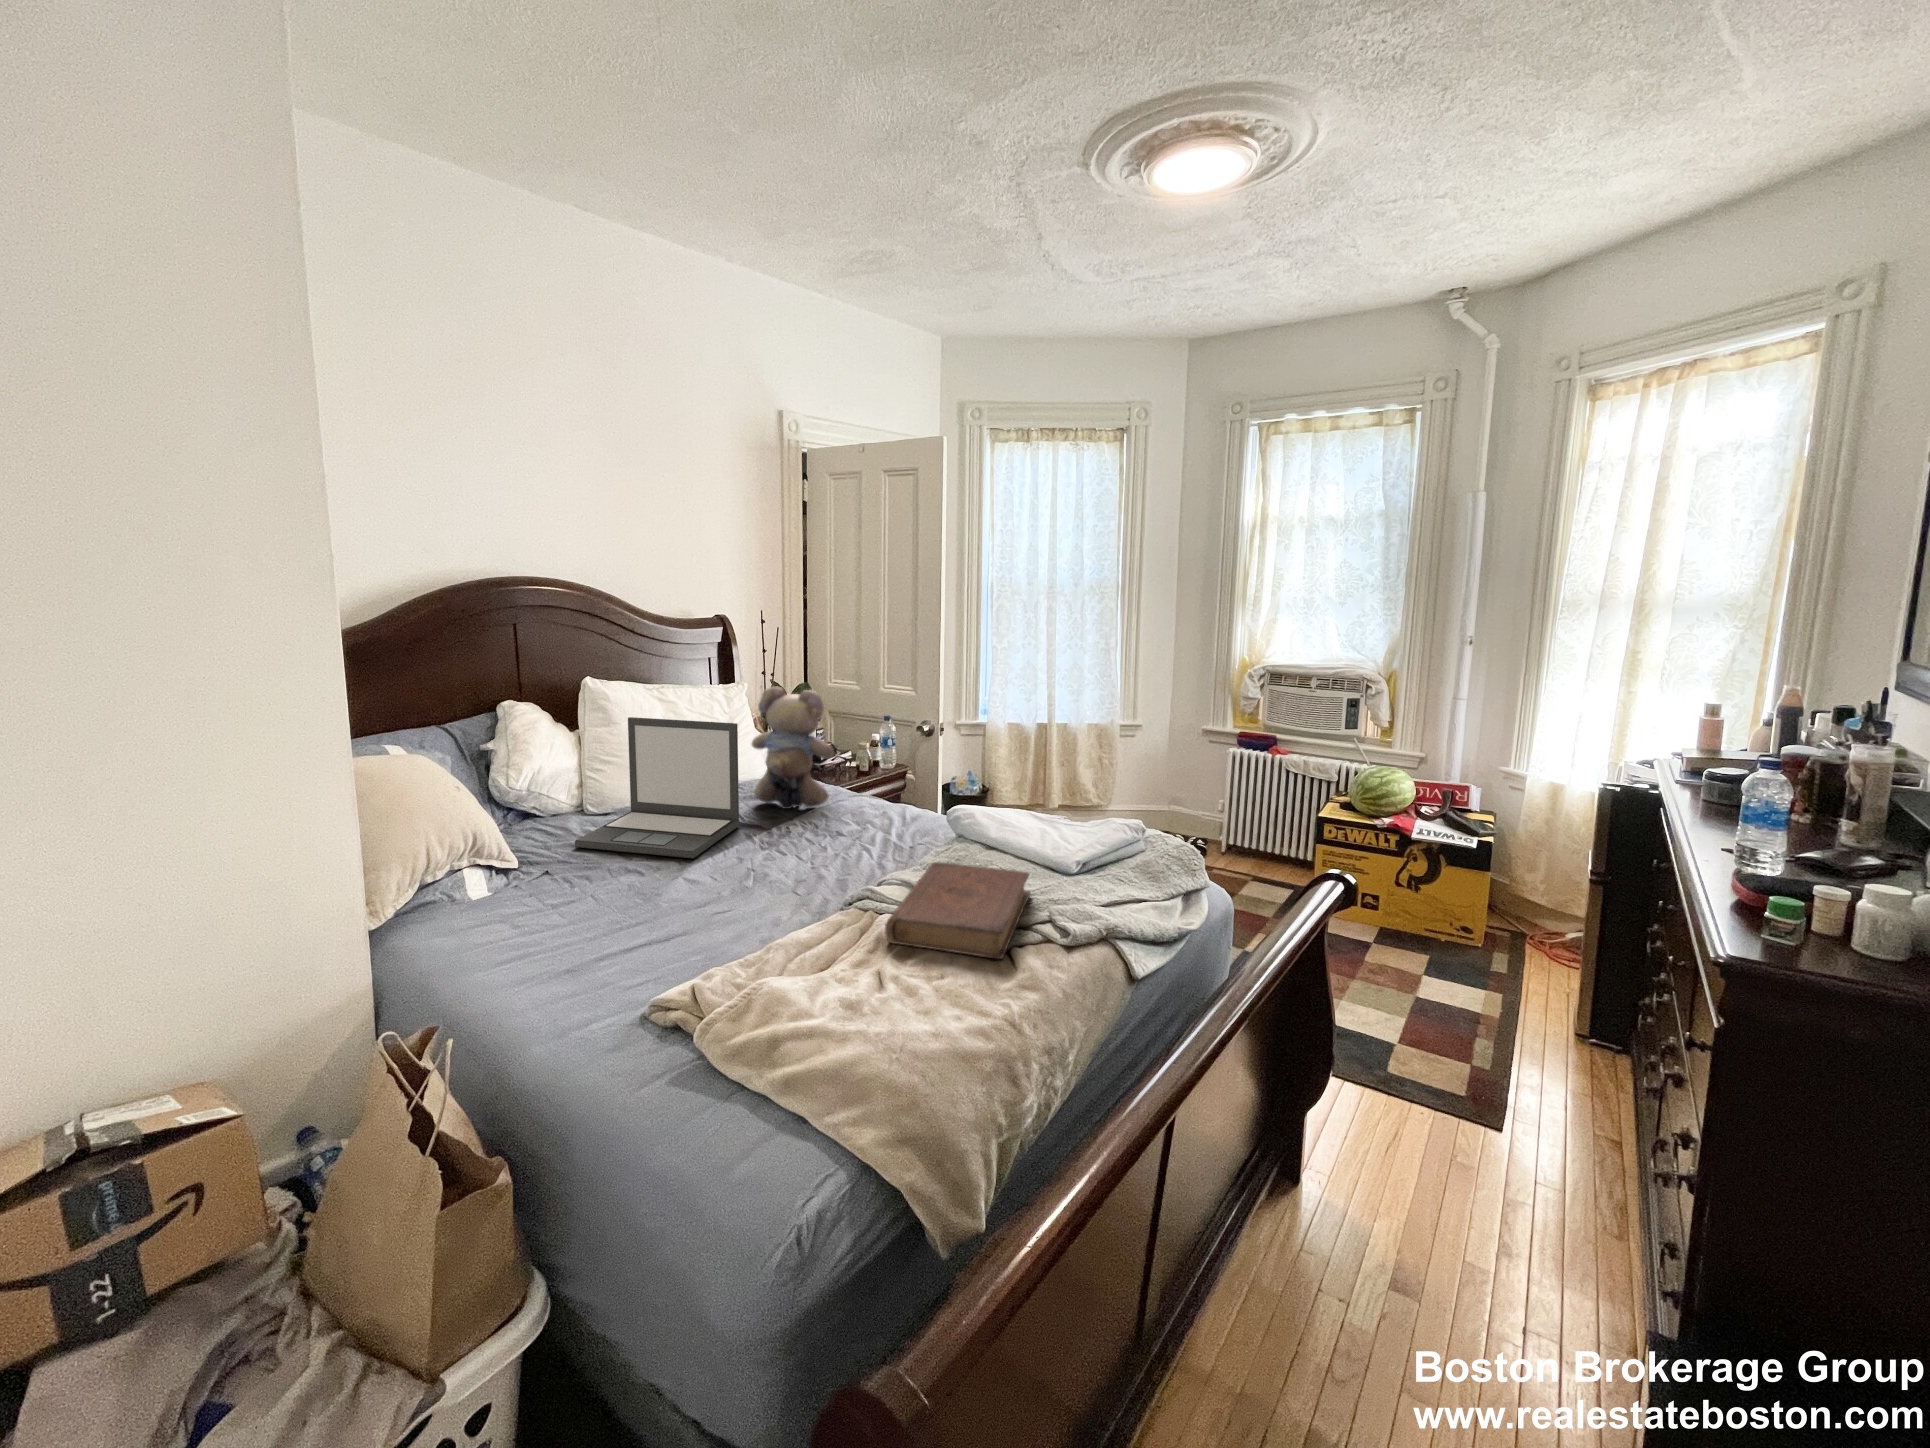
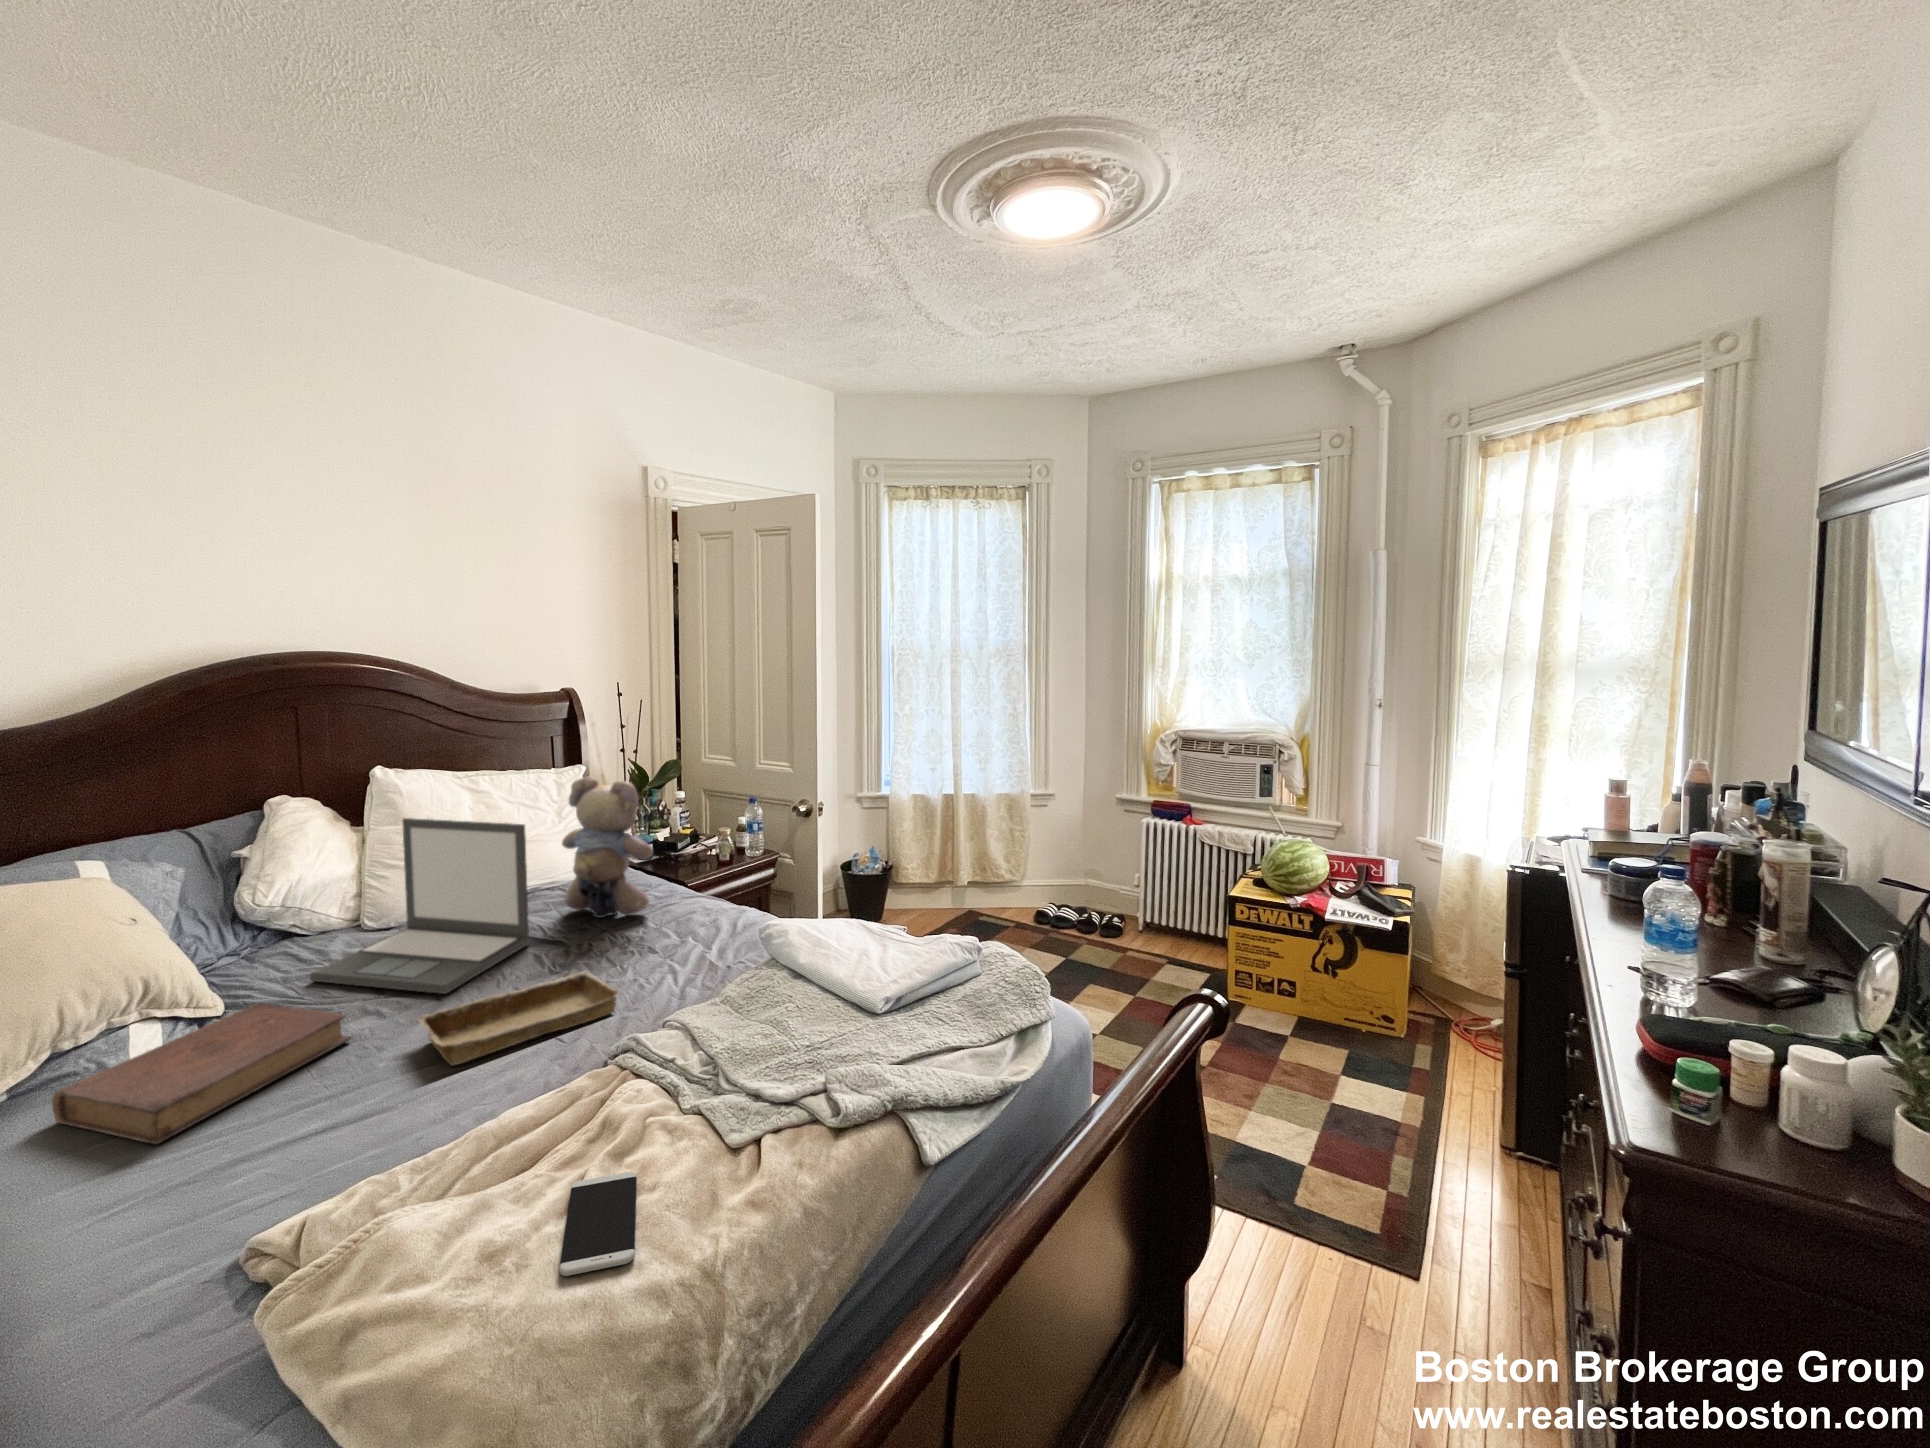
tray: none [691,843,848,904] -> present [417,971,620,1065]
book: present [885,862,1031,959] -> present [52,1003,352,1144]
smartphone: none [889,966,960,1020] -> present [560,1172,637,1276]

